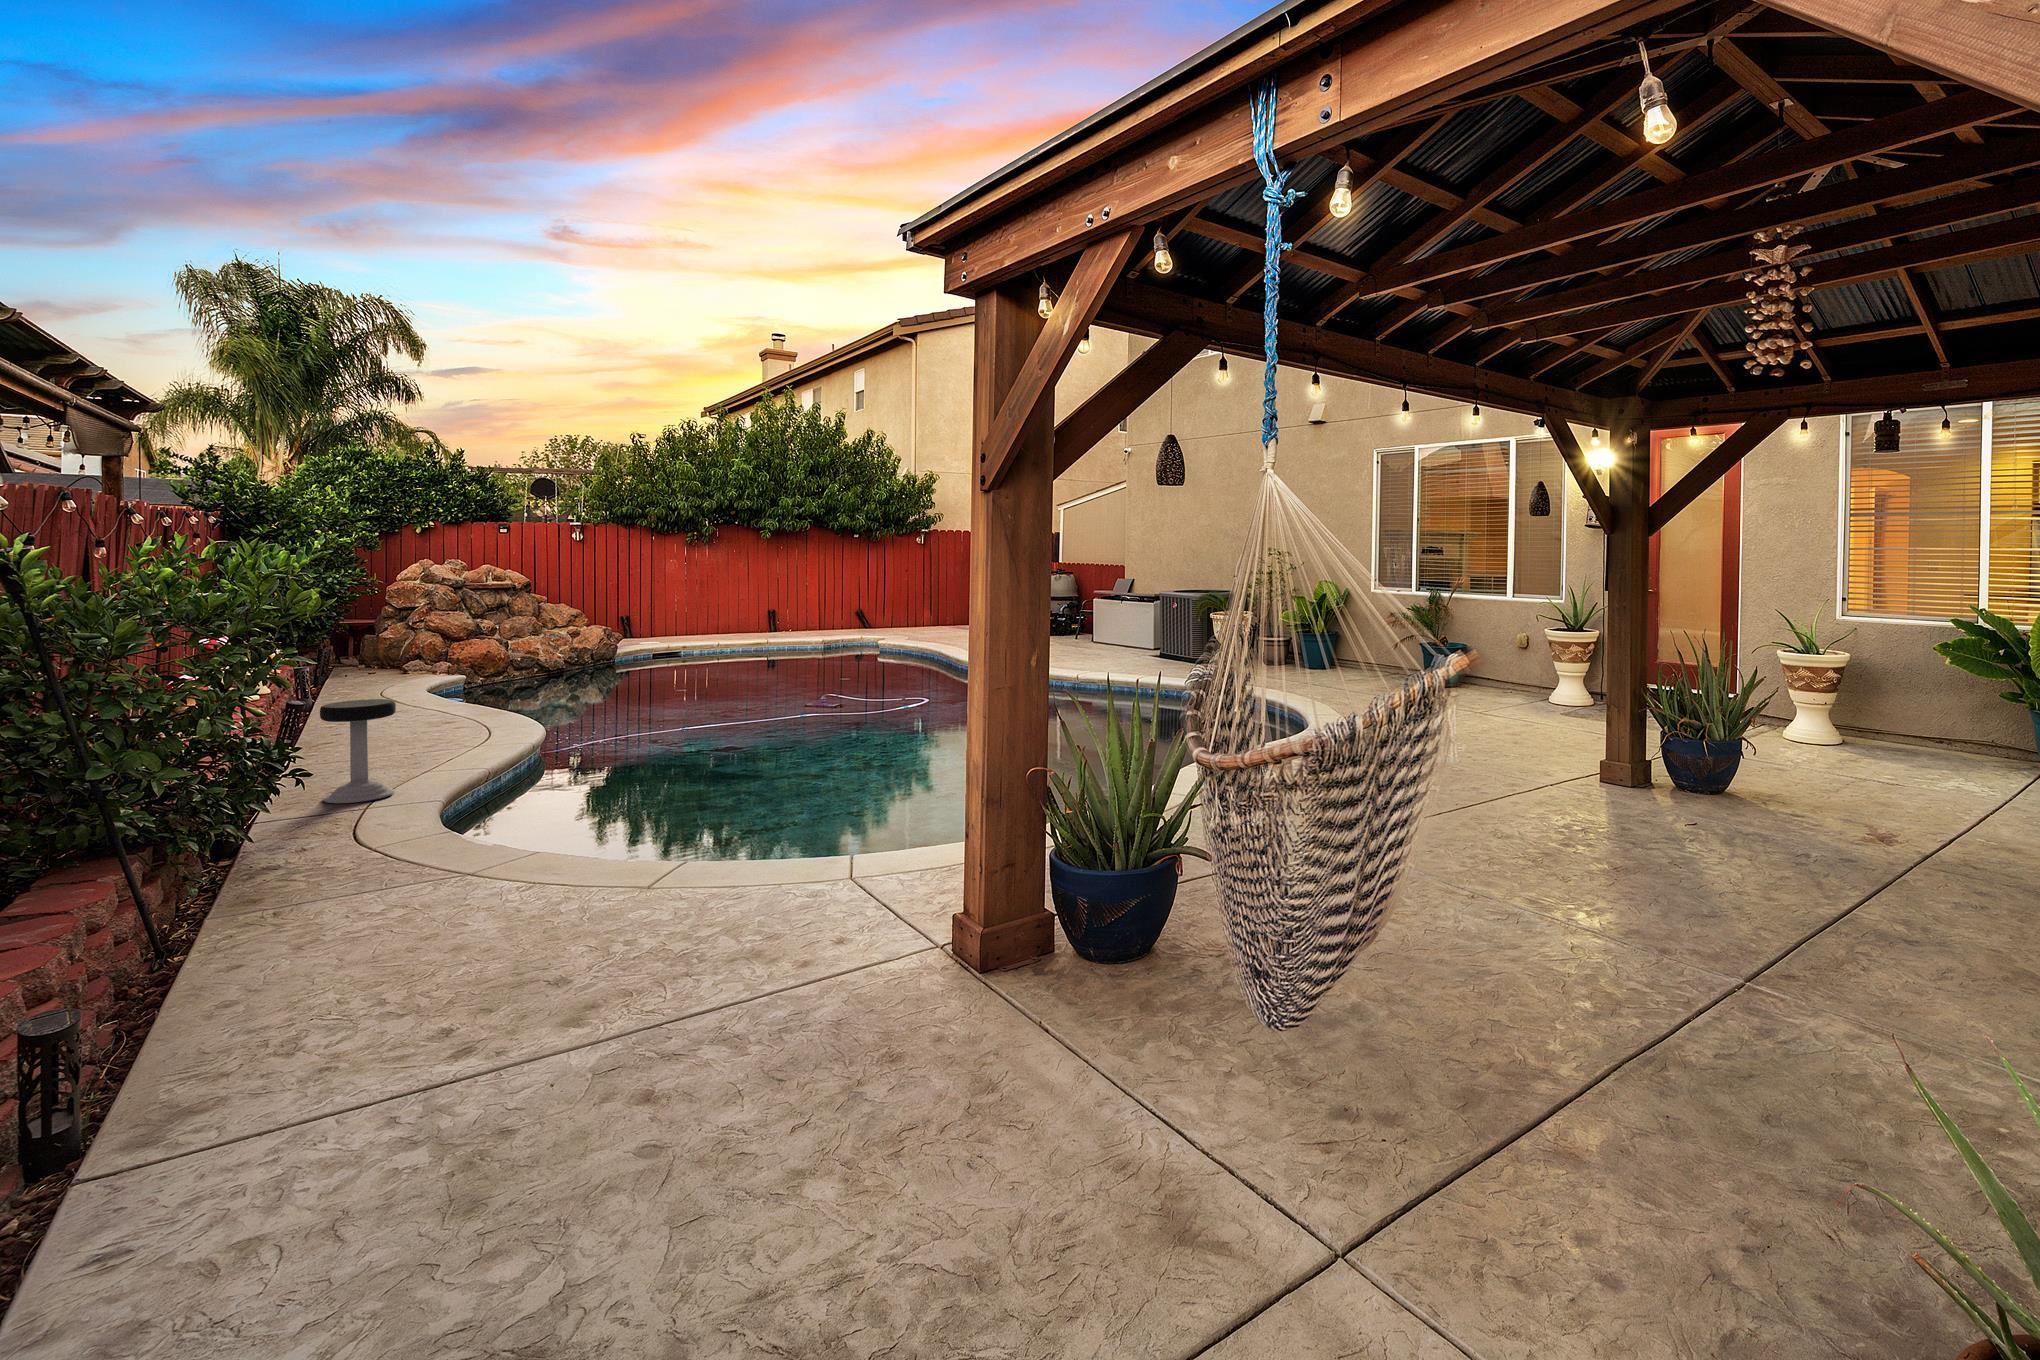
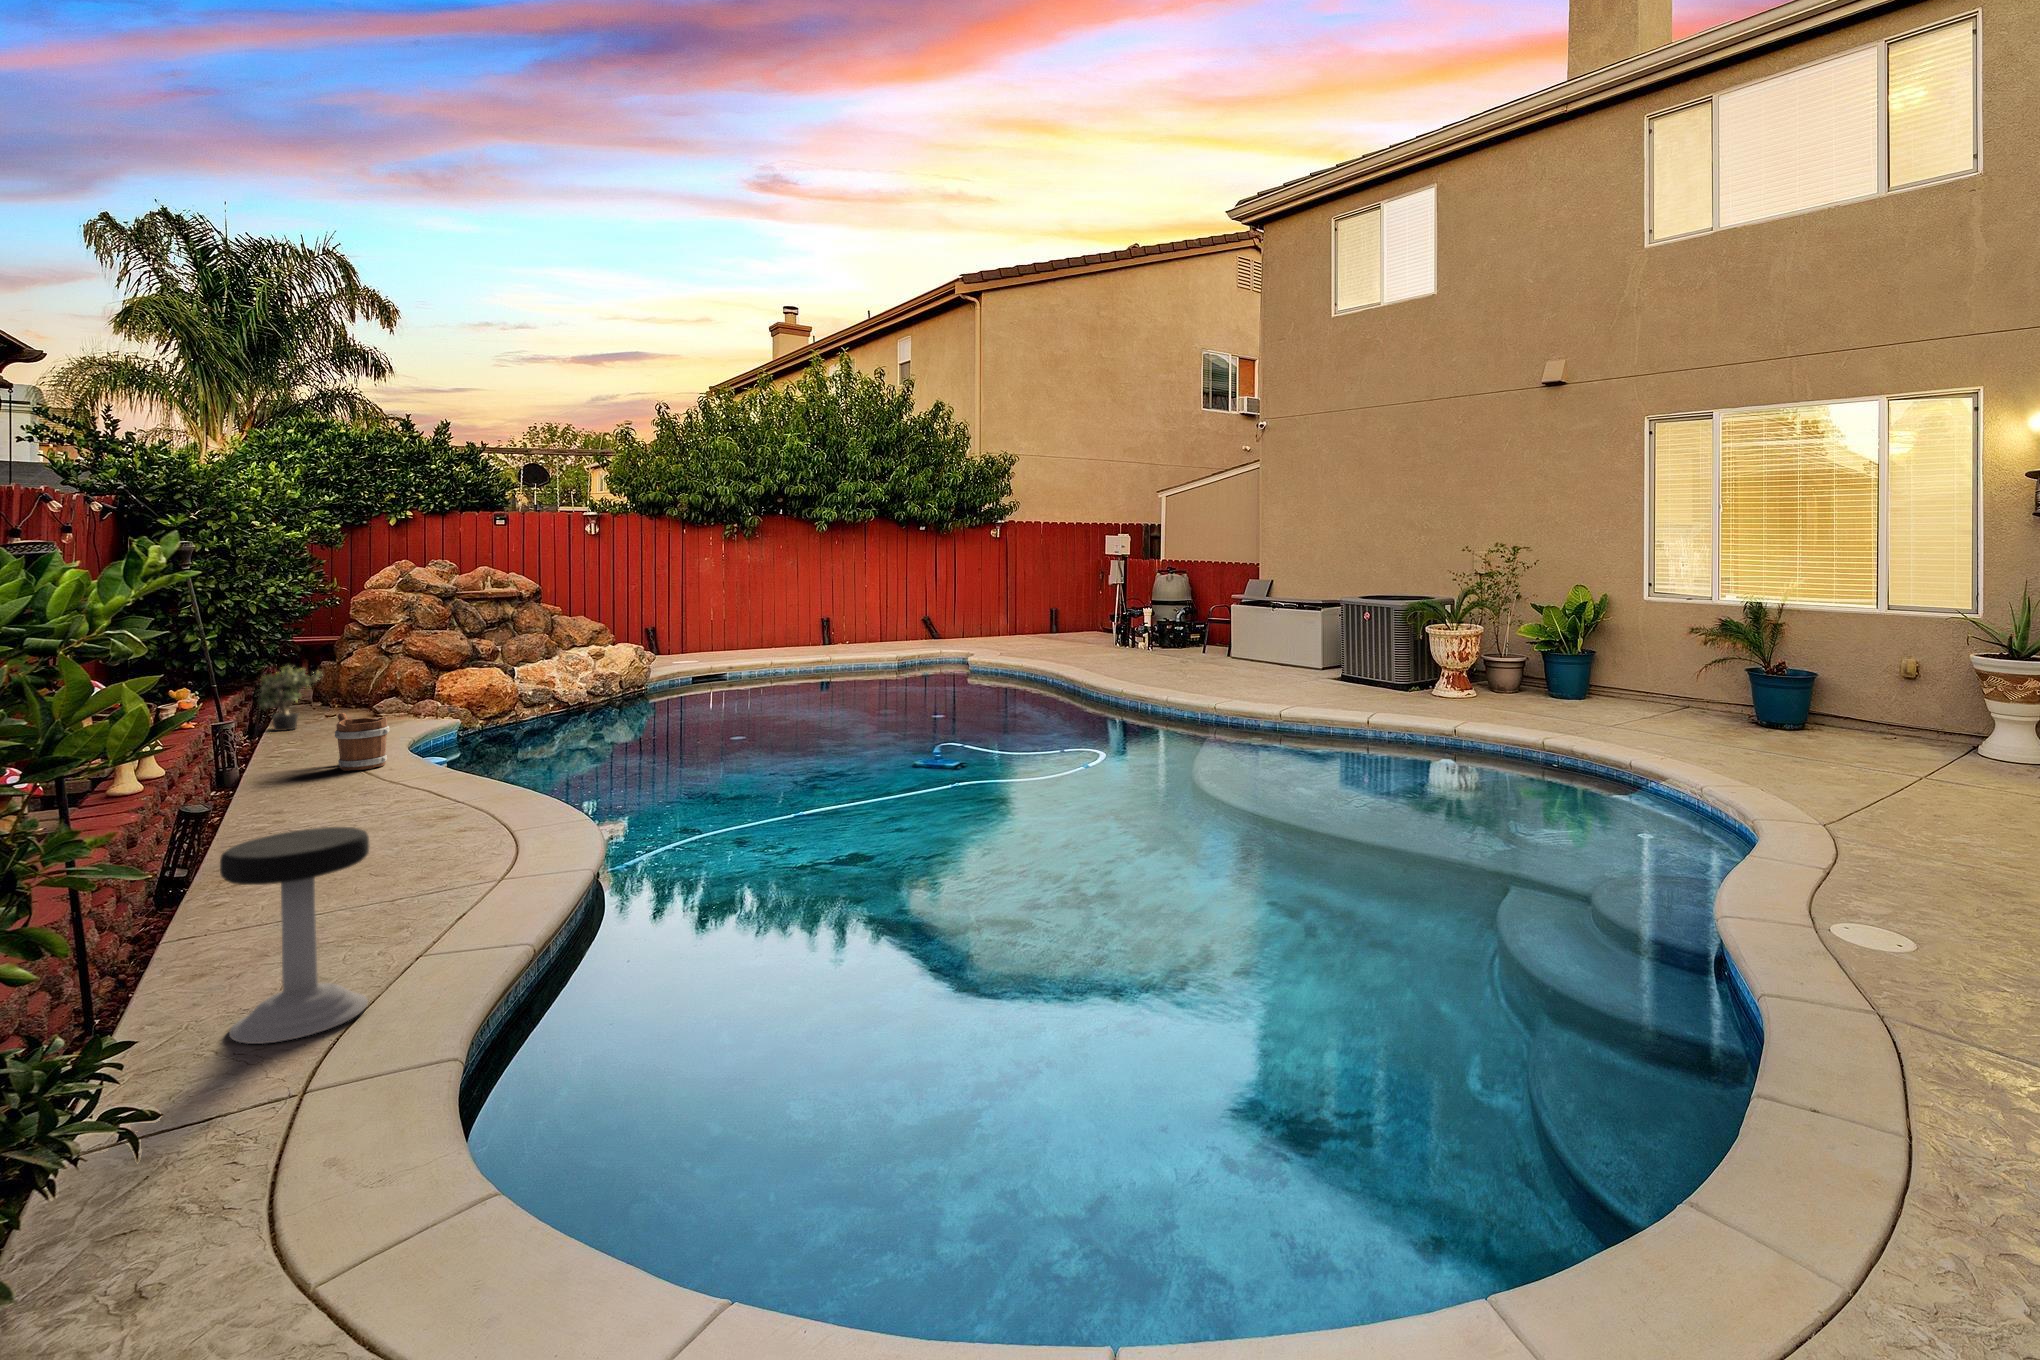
potted plant: none [316,634,365,682] -> present [258,665,322,731]
bucket: none [374,664,411,703] -> present [335,713,389,771]

